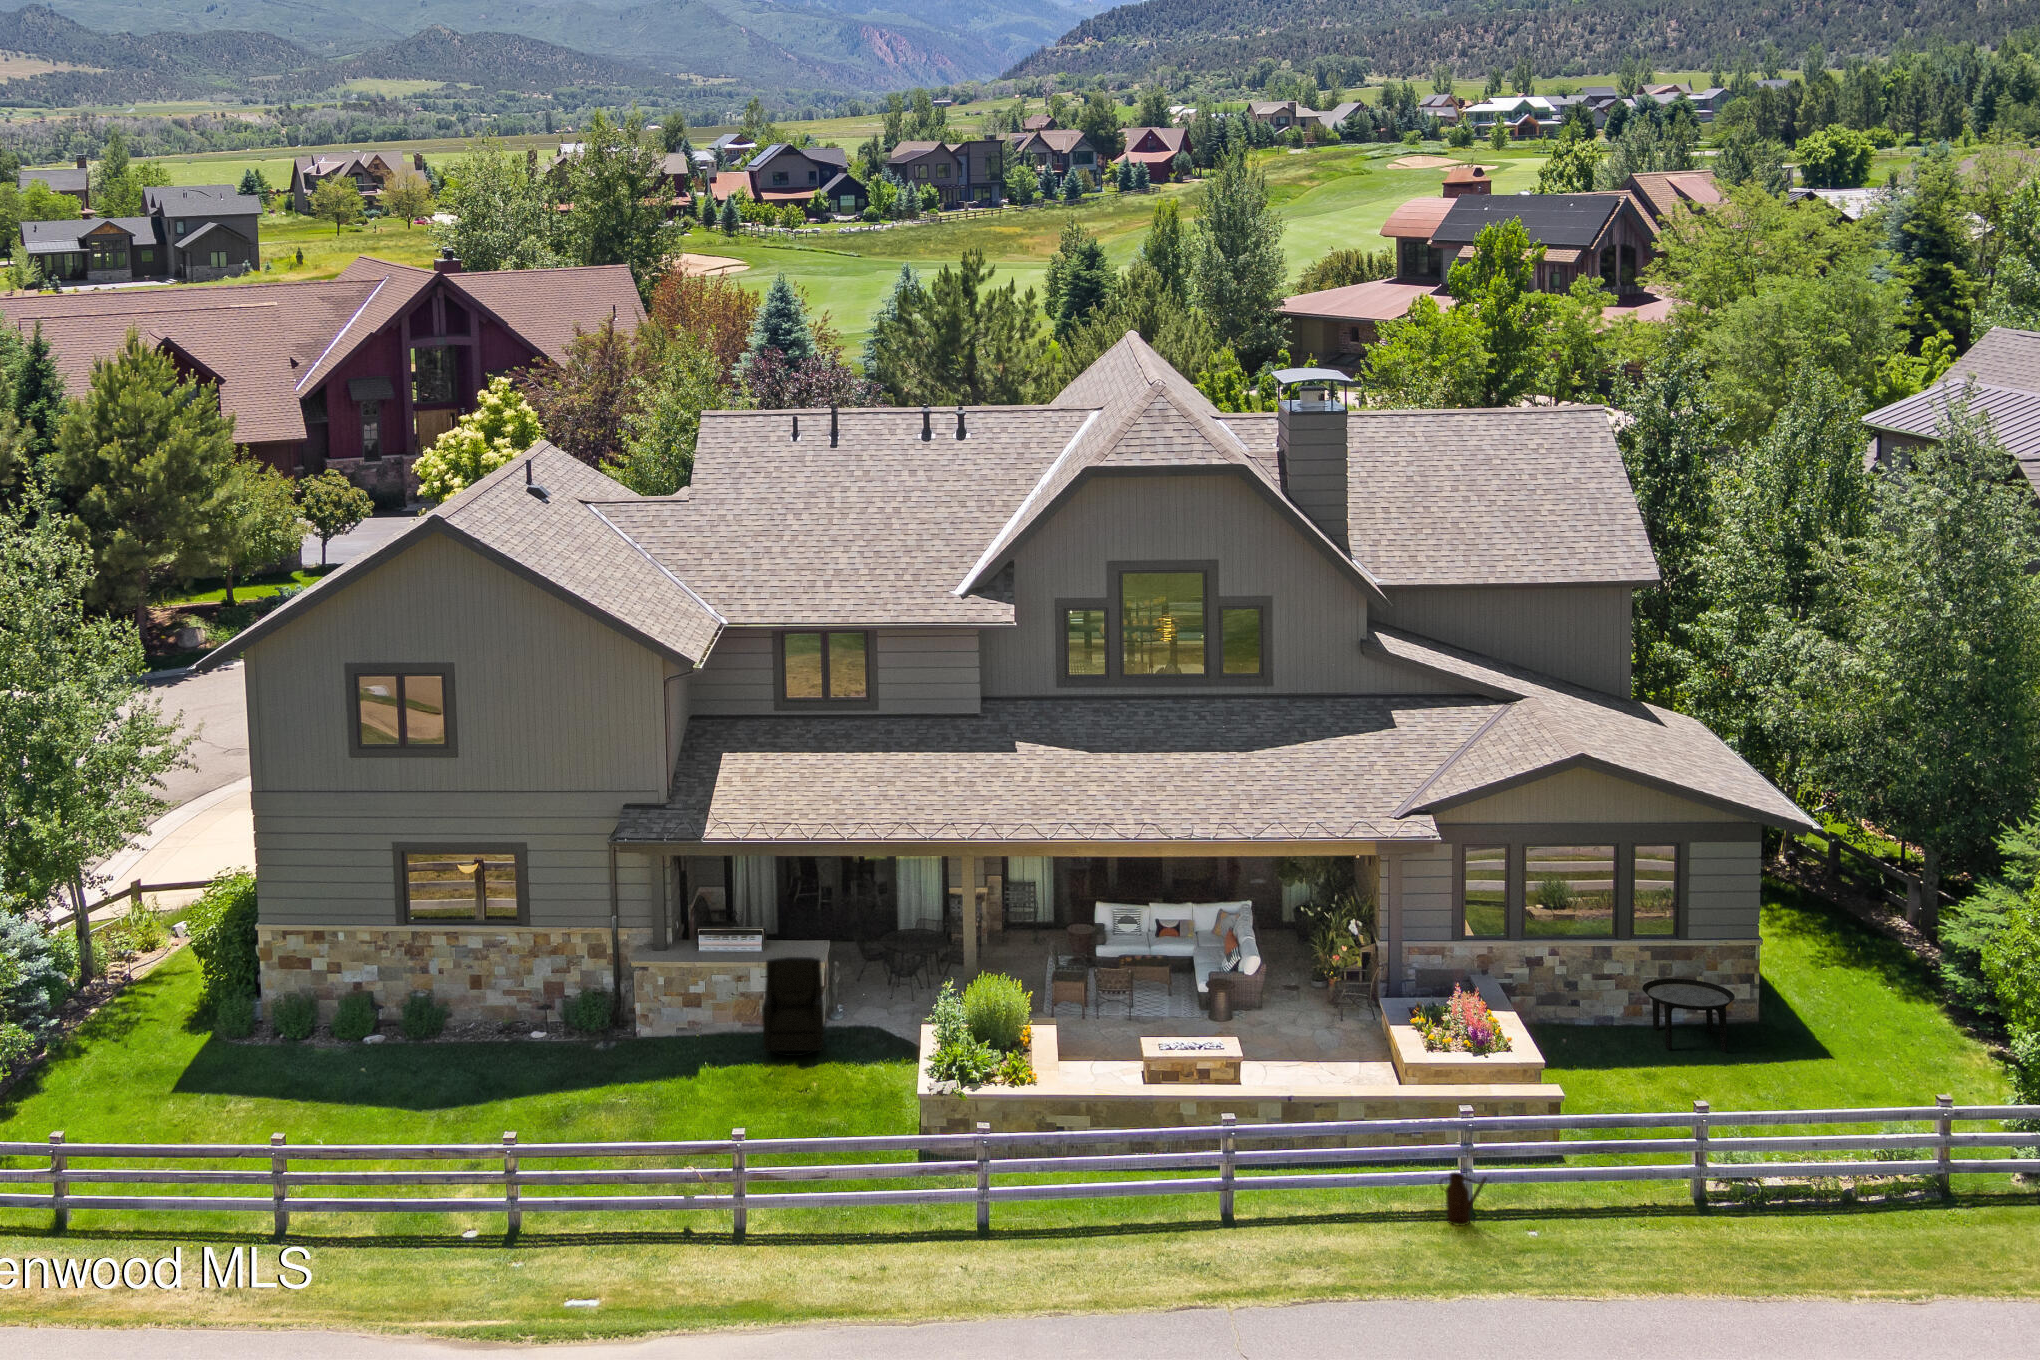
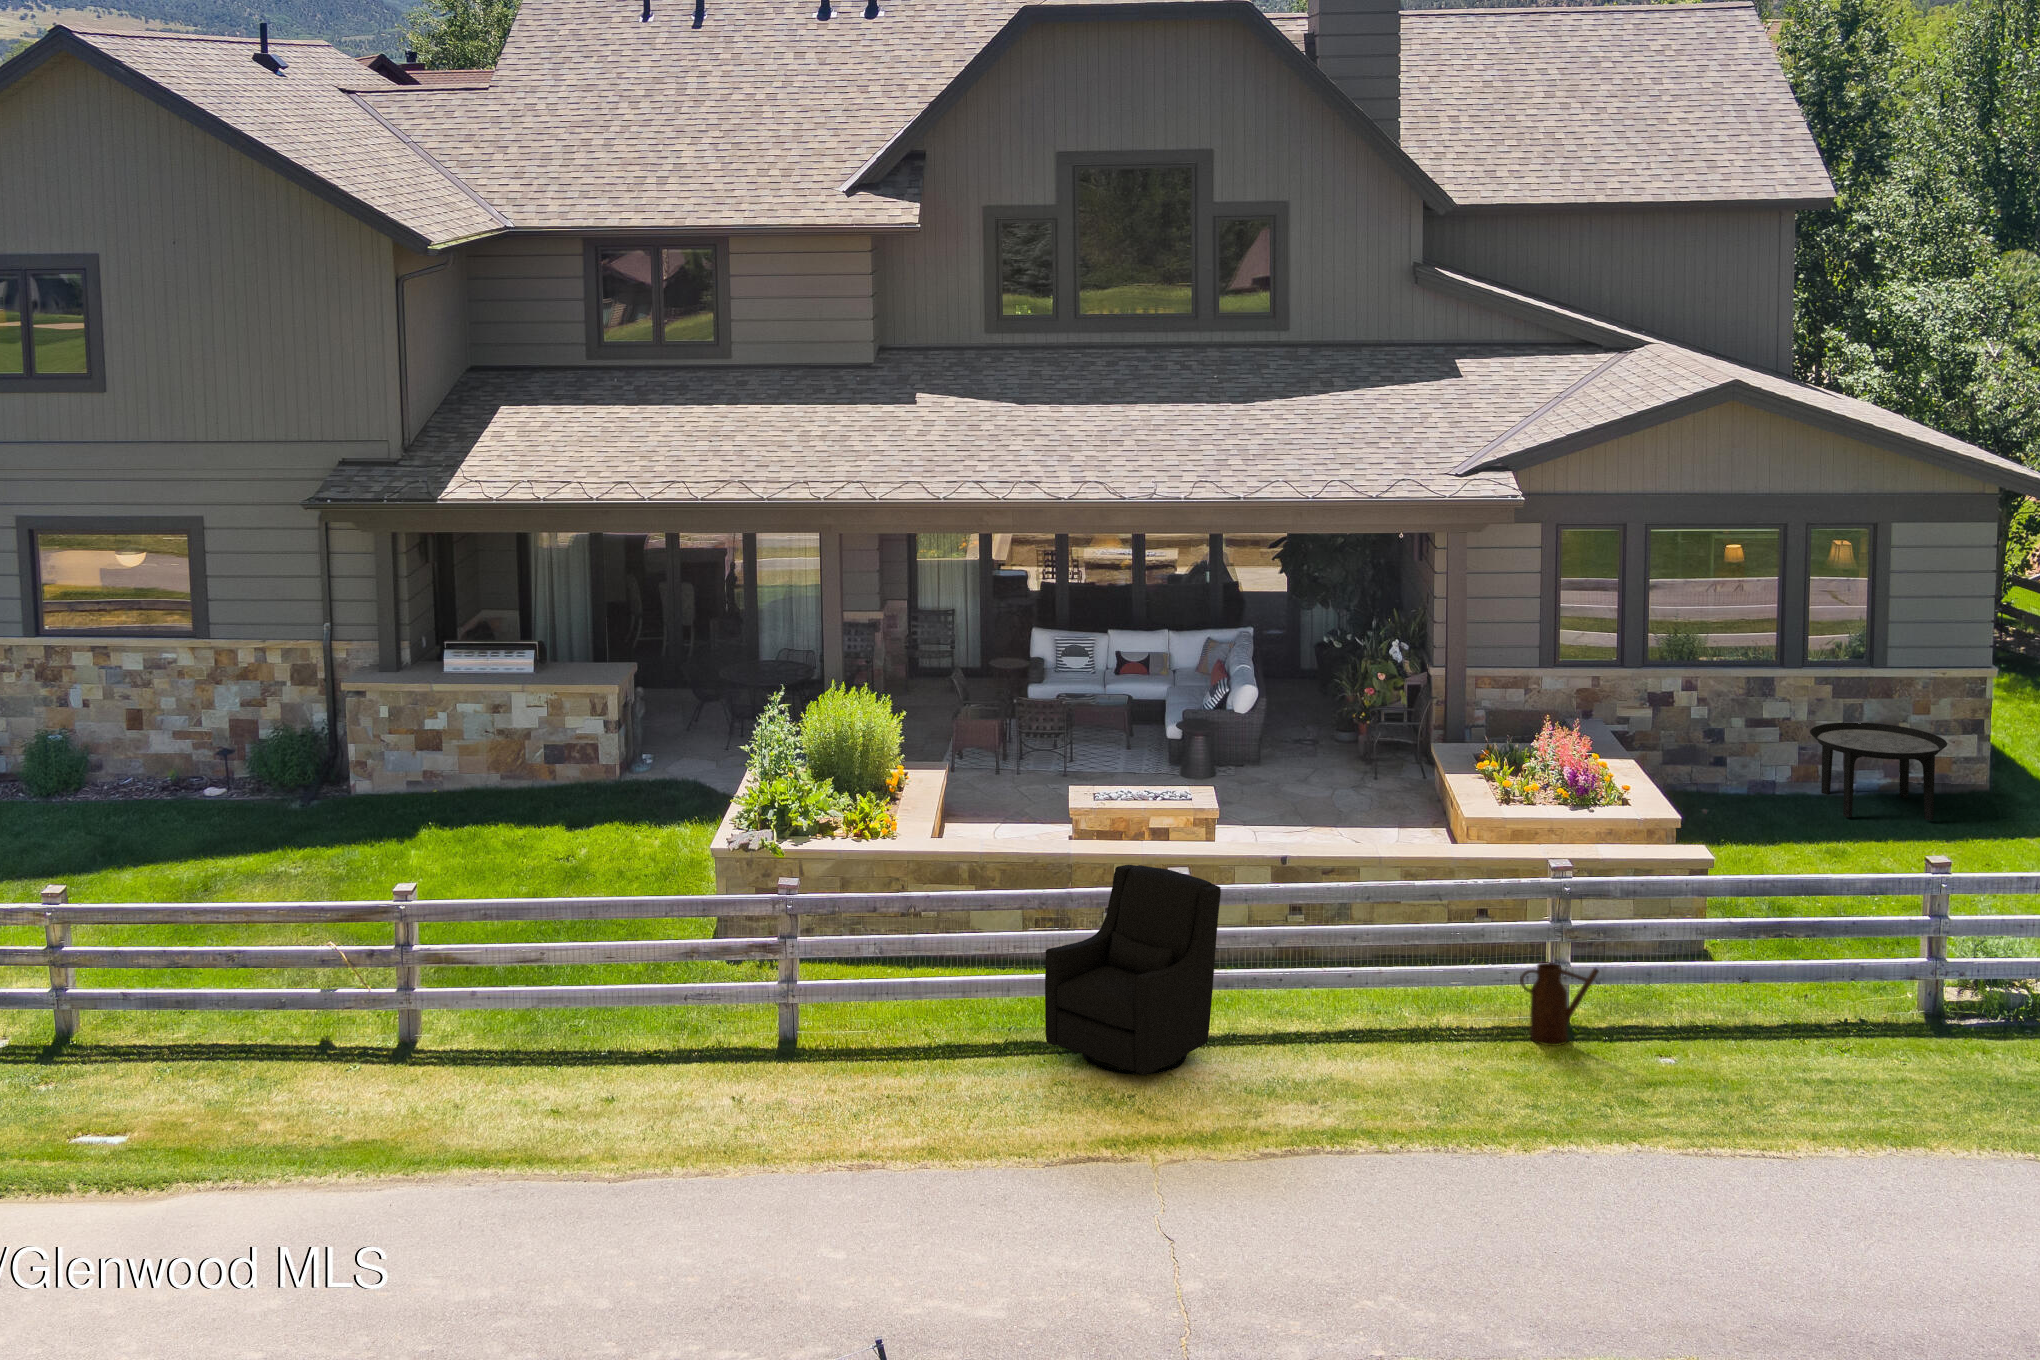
chair: present [762,957,825,1056] -> present [1045,865,1221,1075]

